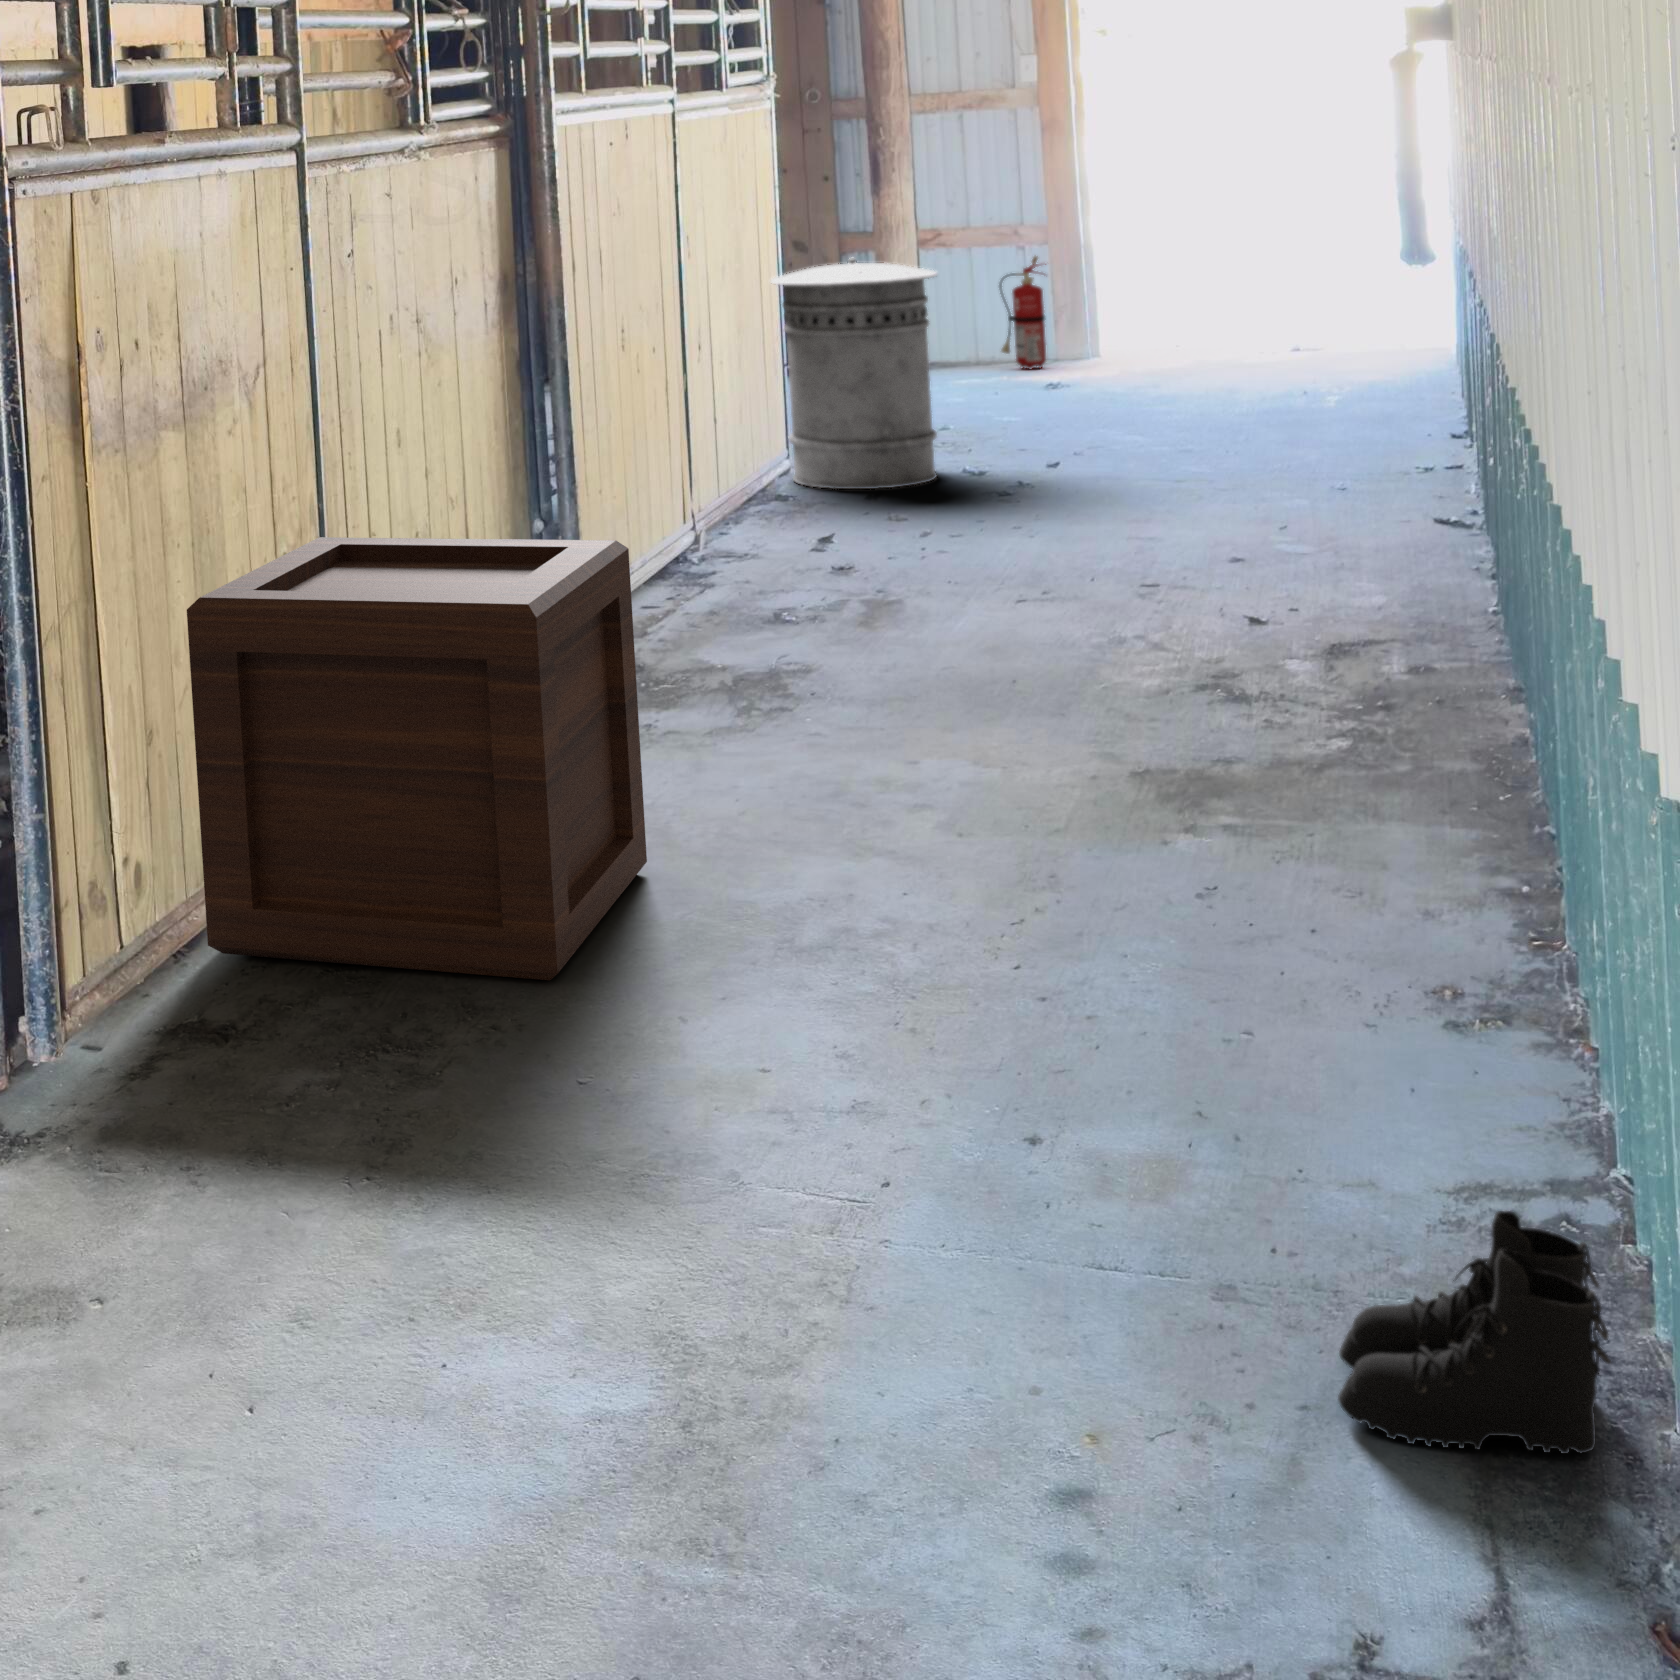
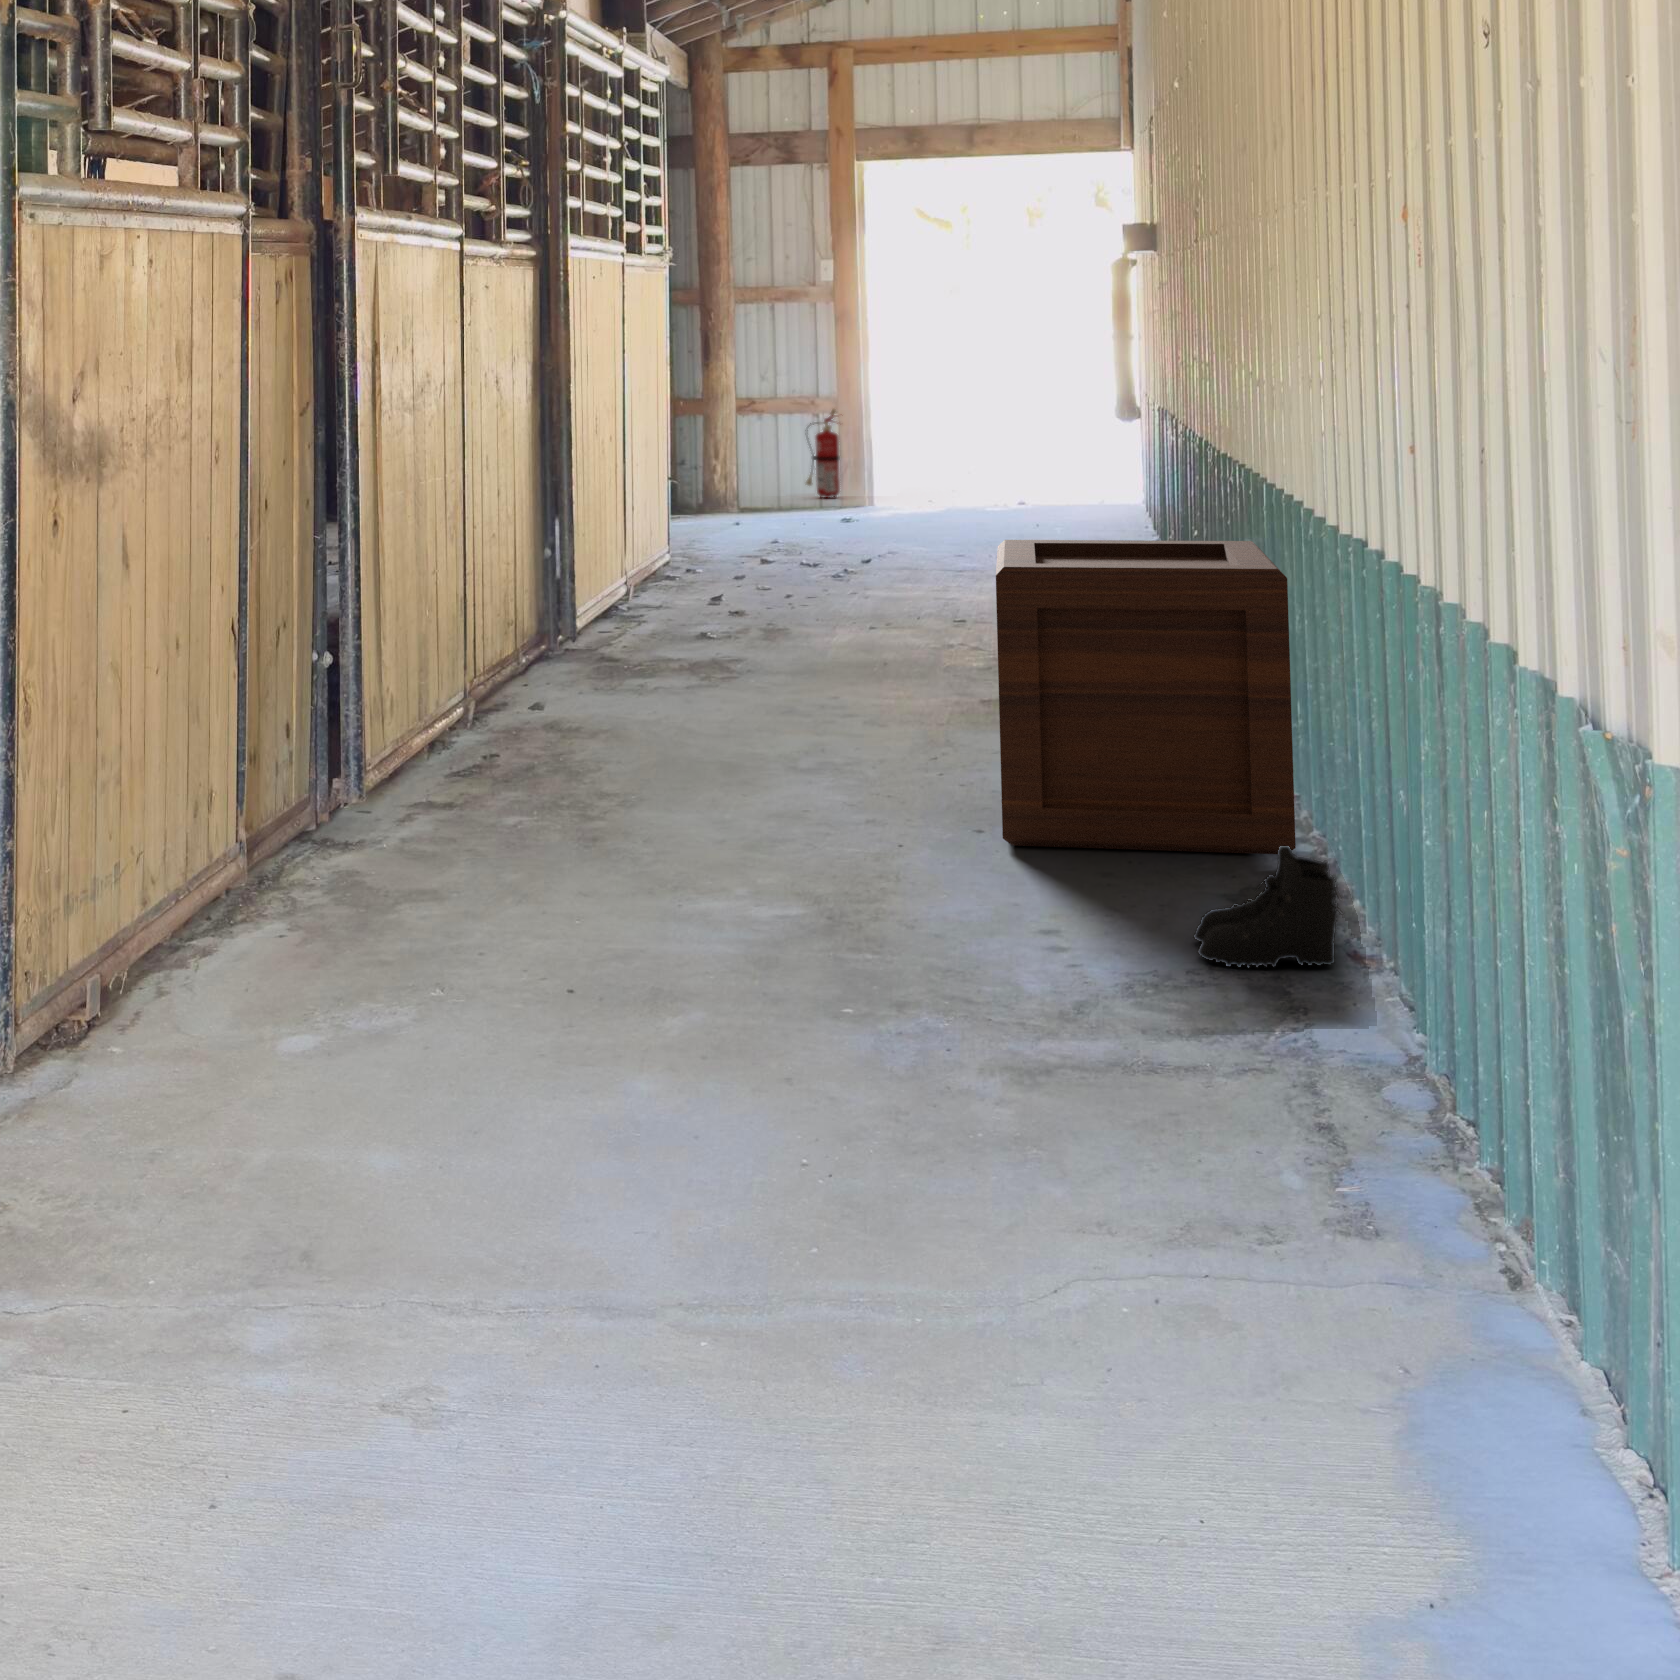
trash can: present [771,258,937,489] -> none [665,390,791,568]
wooden crate: present [187,537,647,980] -> present [996,540,1296,854]

